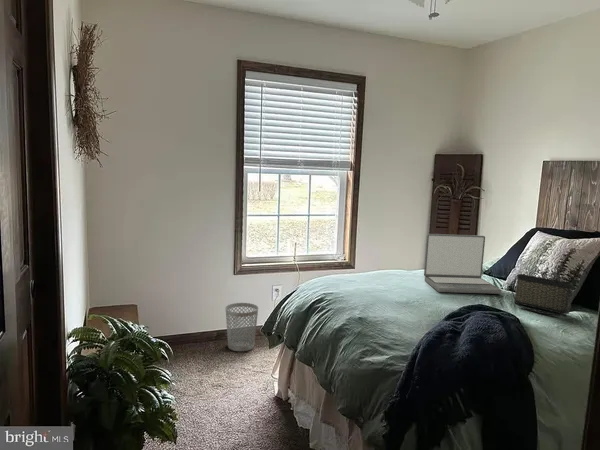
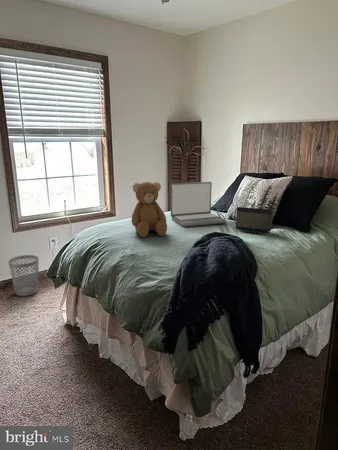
teddy bear: none [369,229,414,300] -> present [132,182,167,237]

